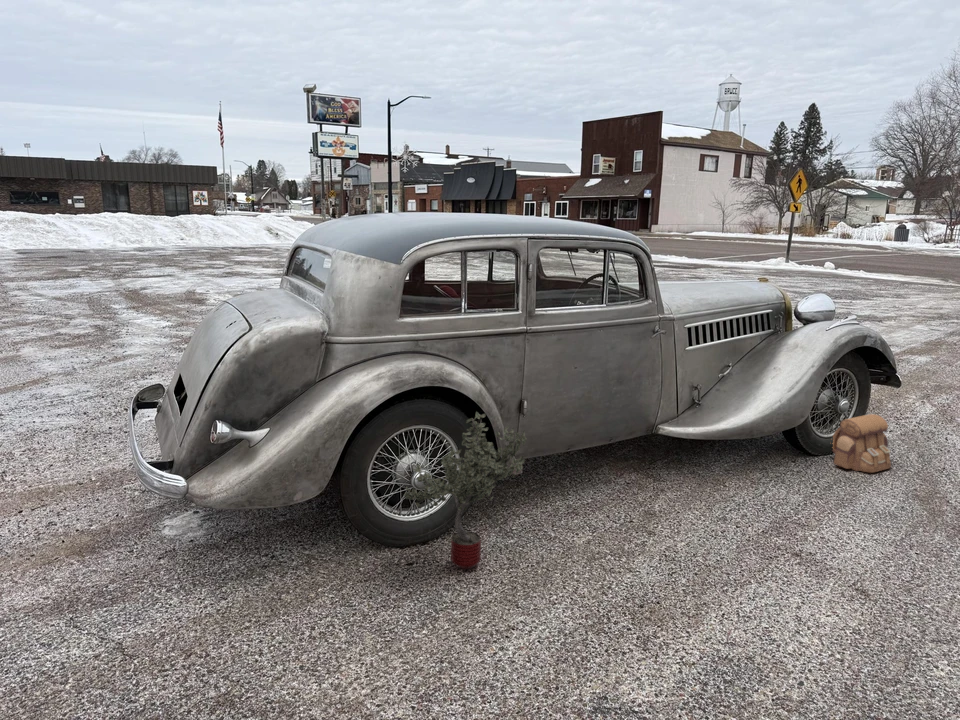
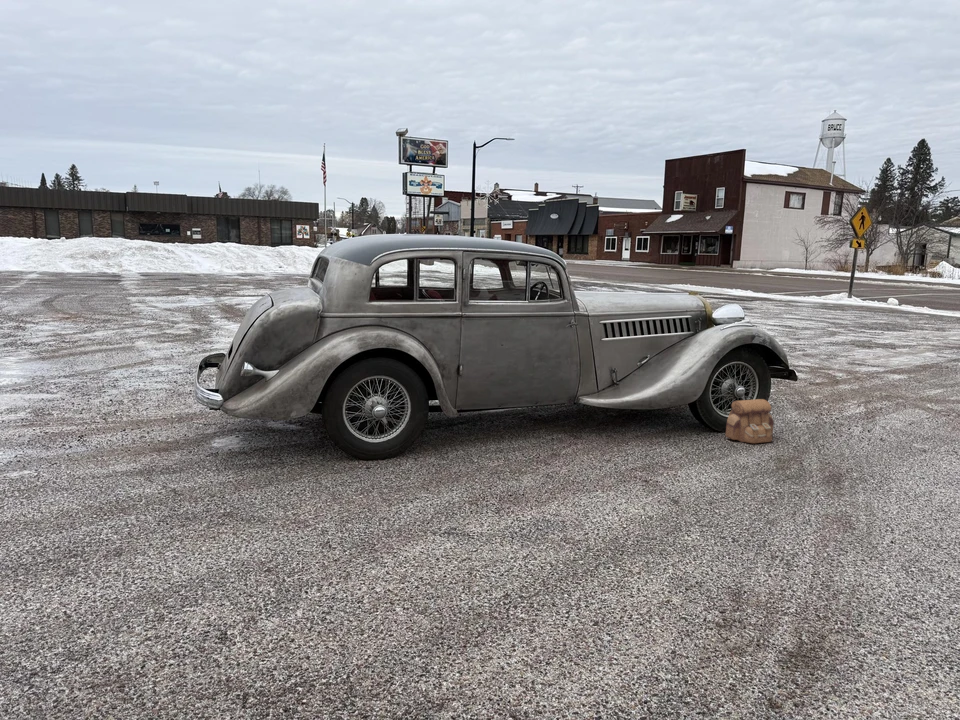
potted tree: present [404,412,526,569] -> none [361,366,449,474]

